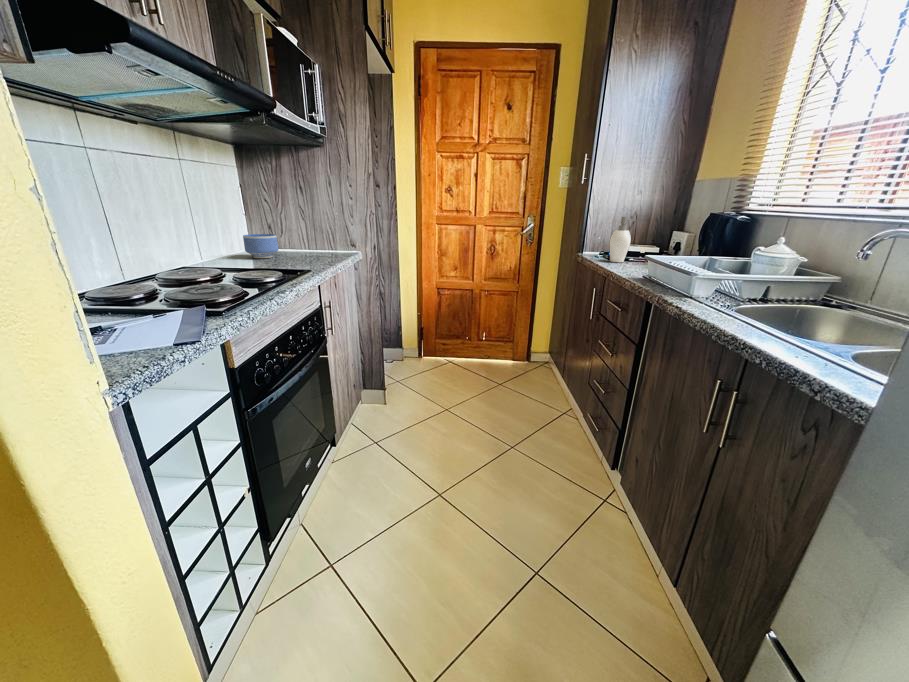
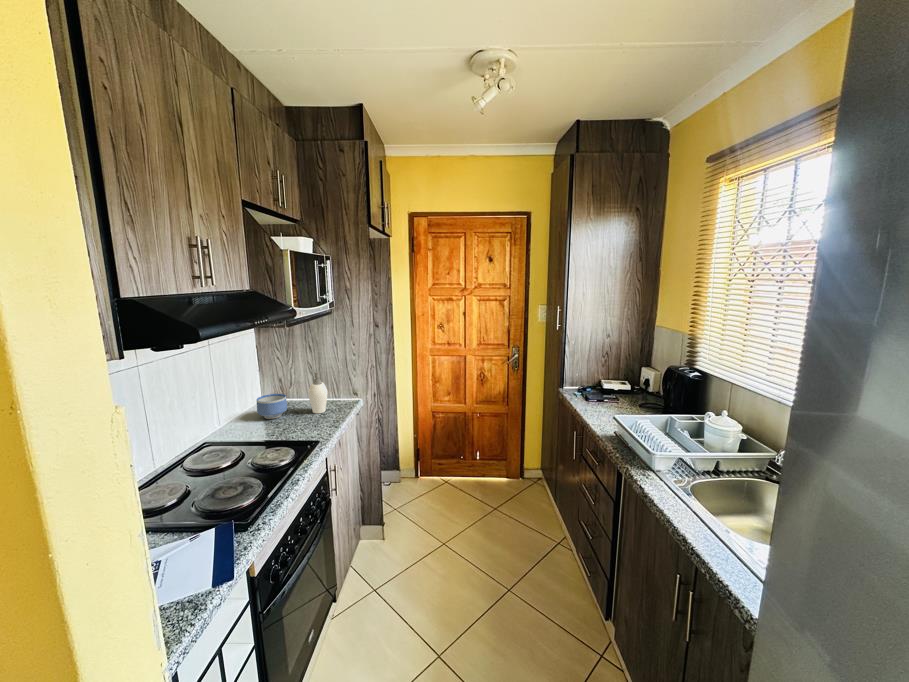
soap dispenser: present [610,217,634,262] -> present [308,372,328,413]

